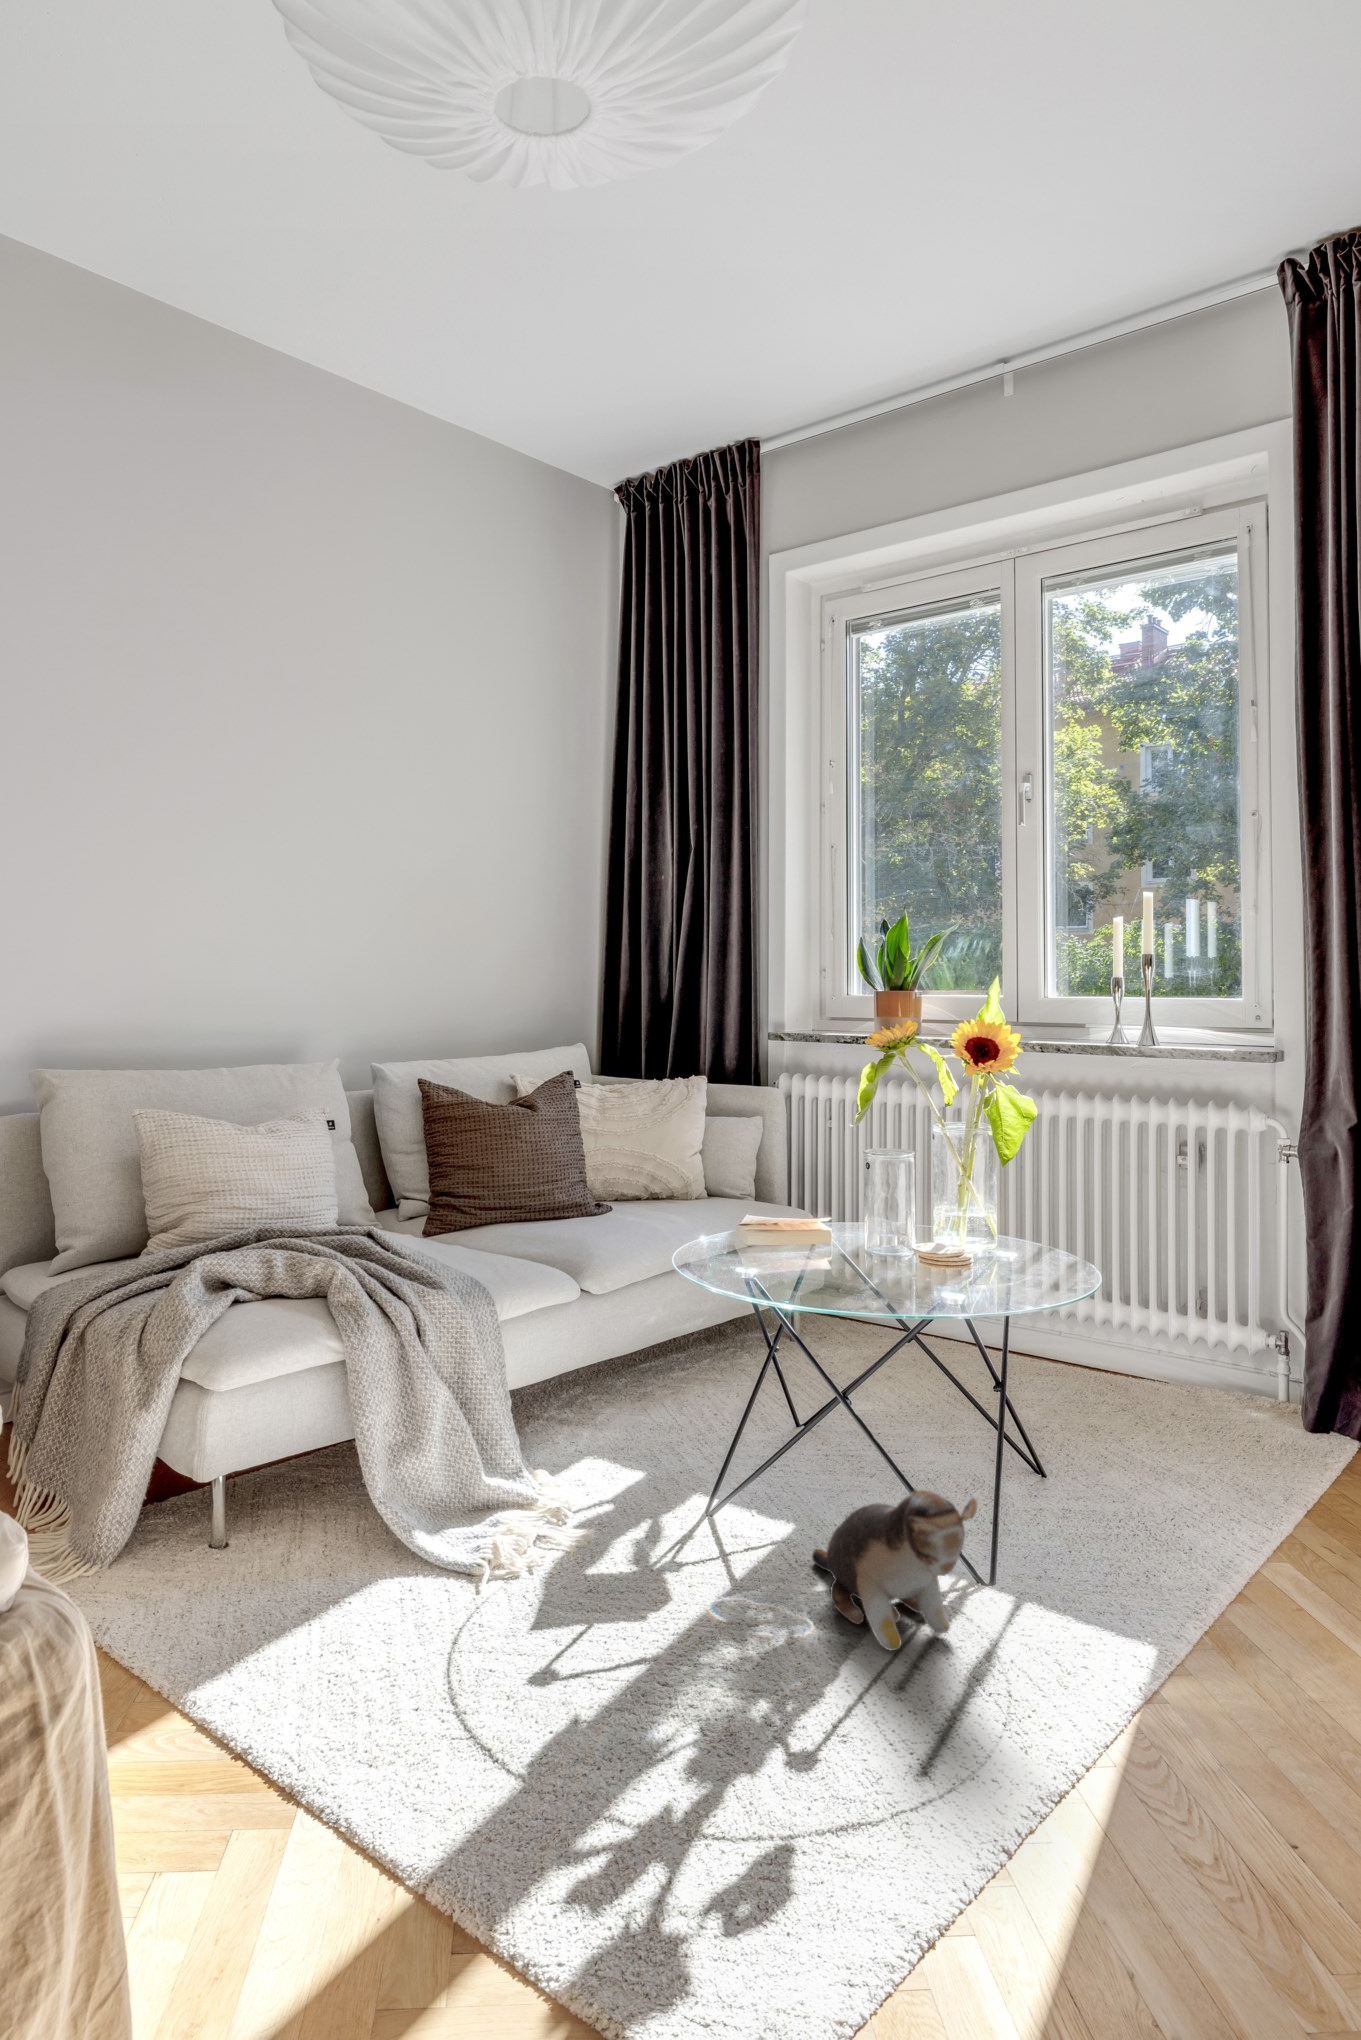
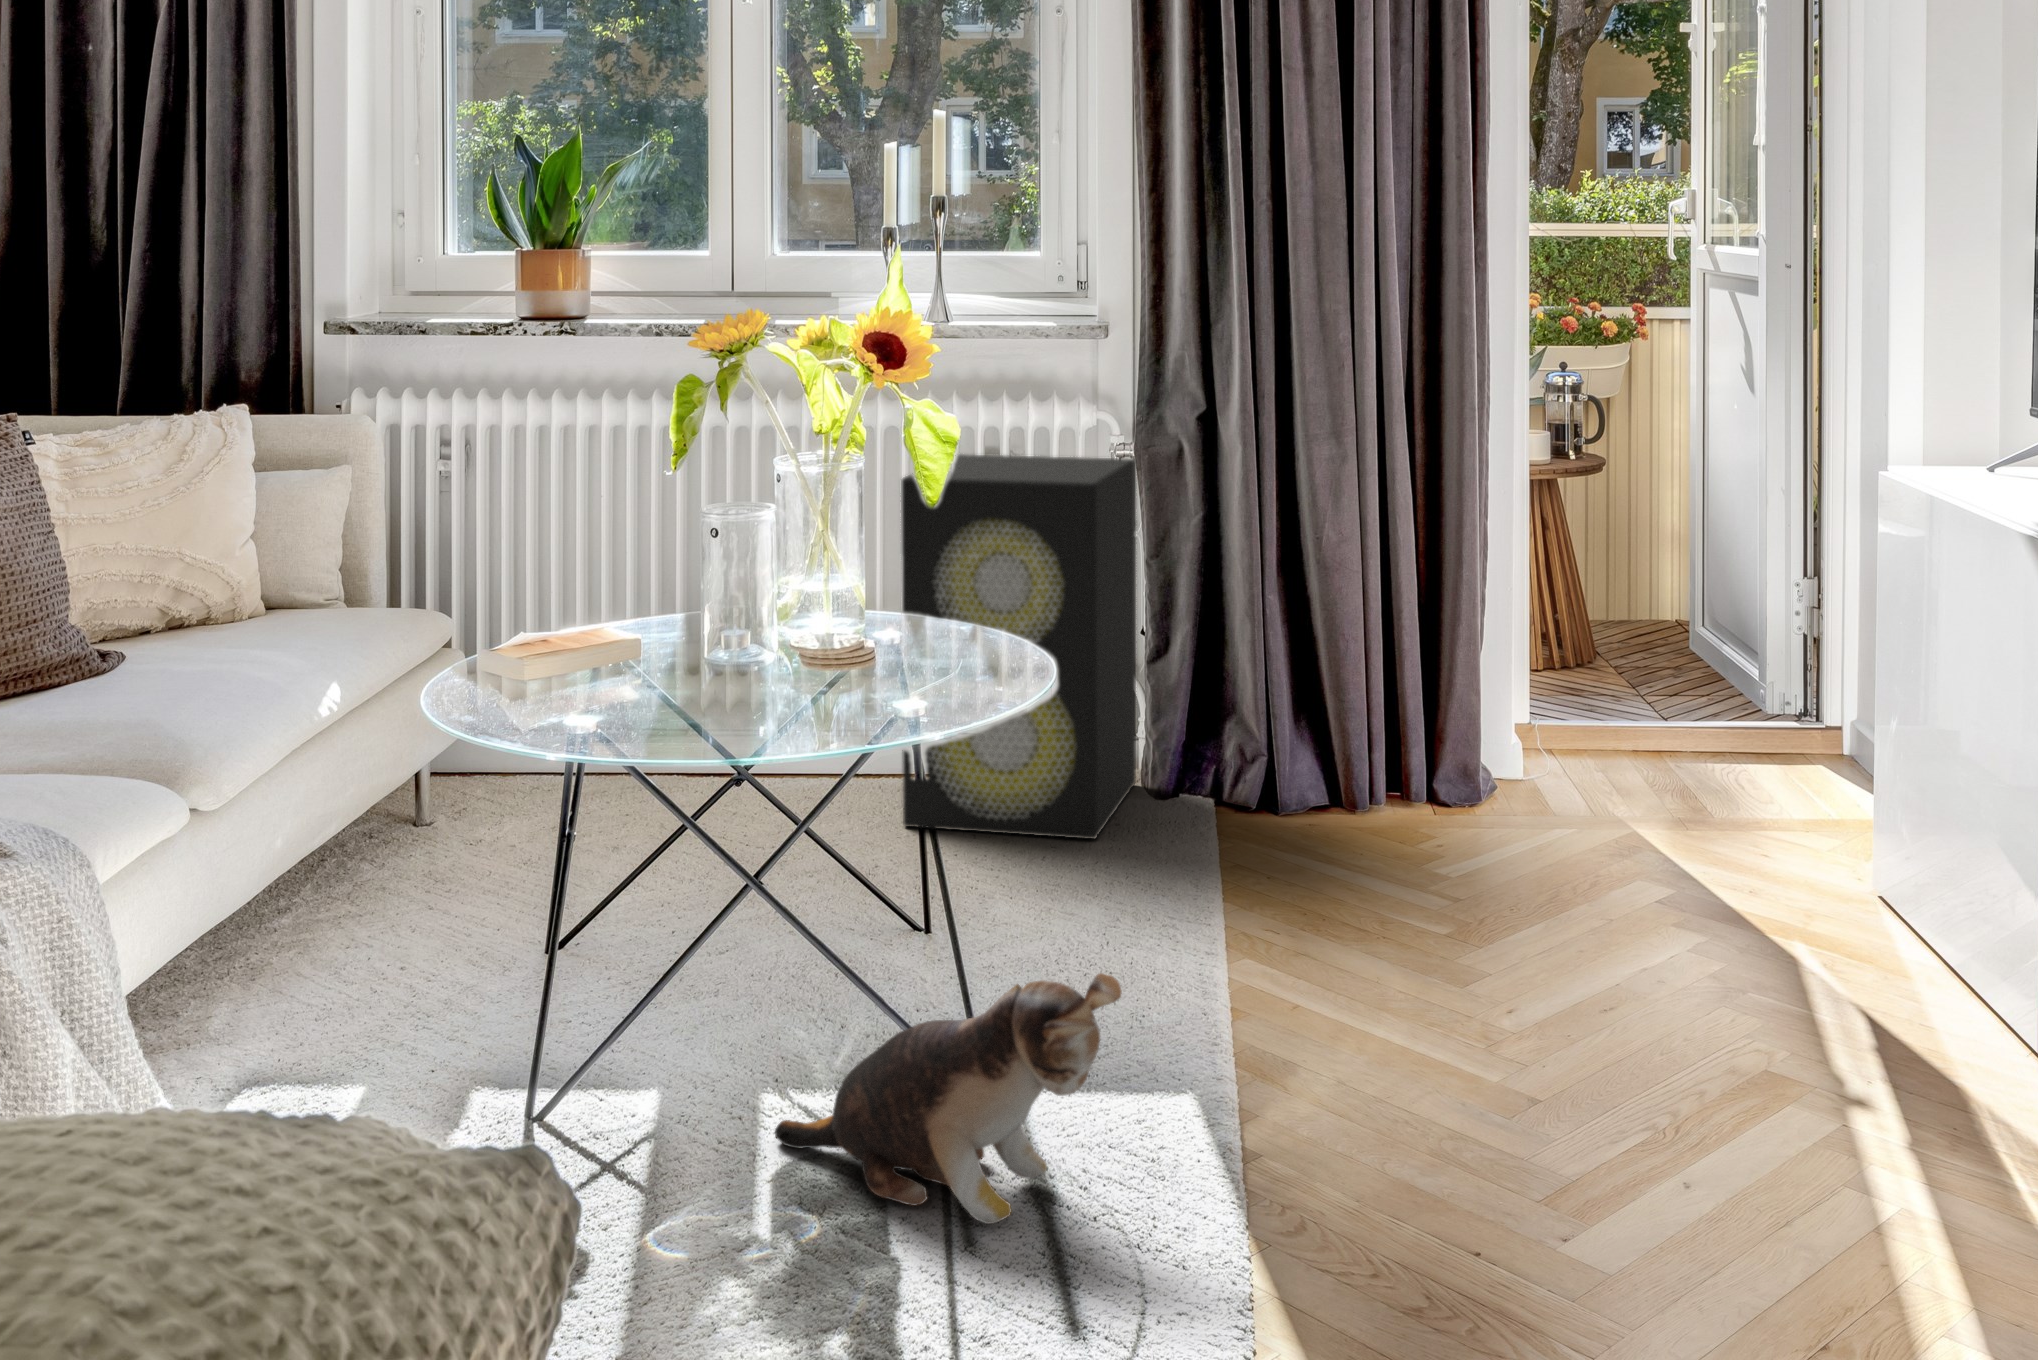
speaker: none [1084,1144,1293,1441] -> present [901,454,1136,839]

